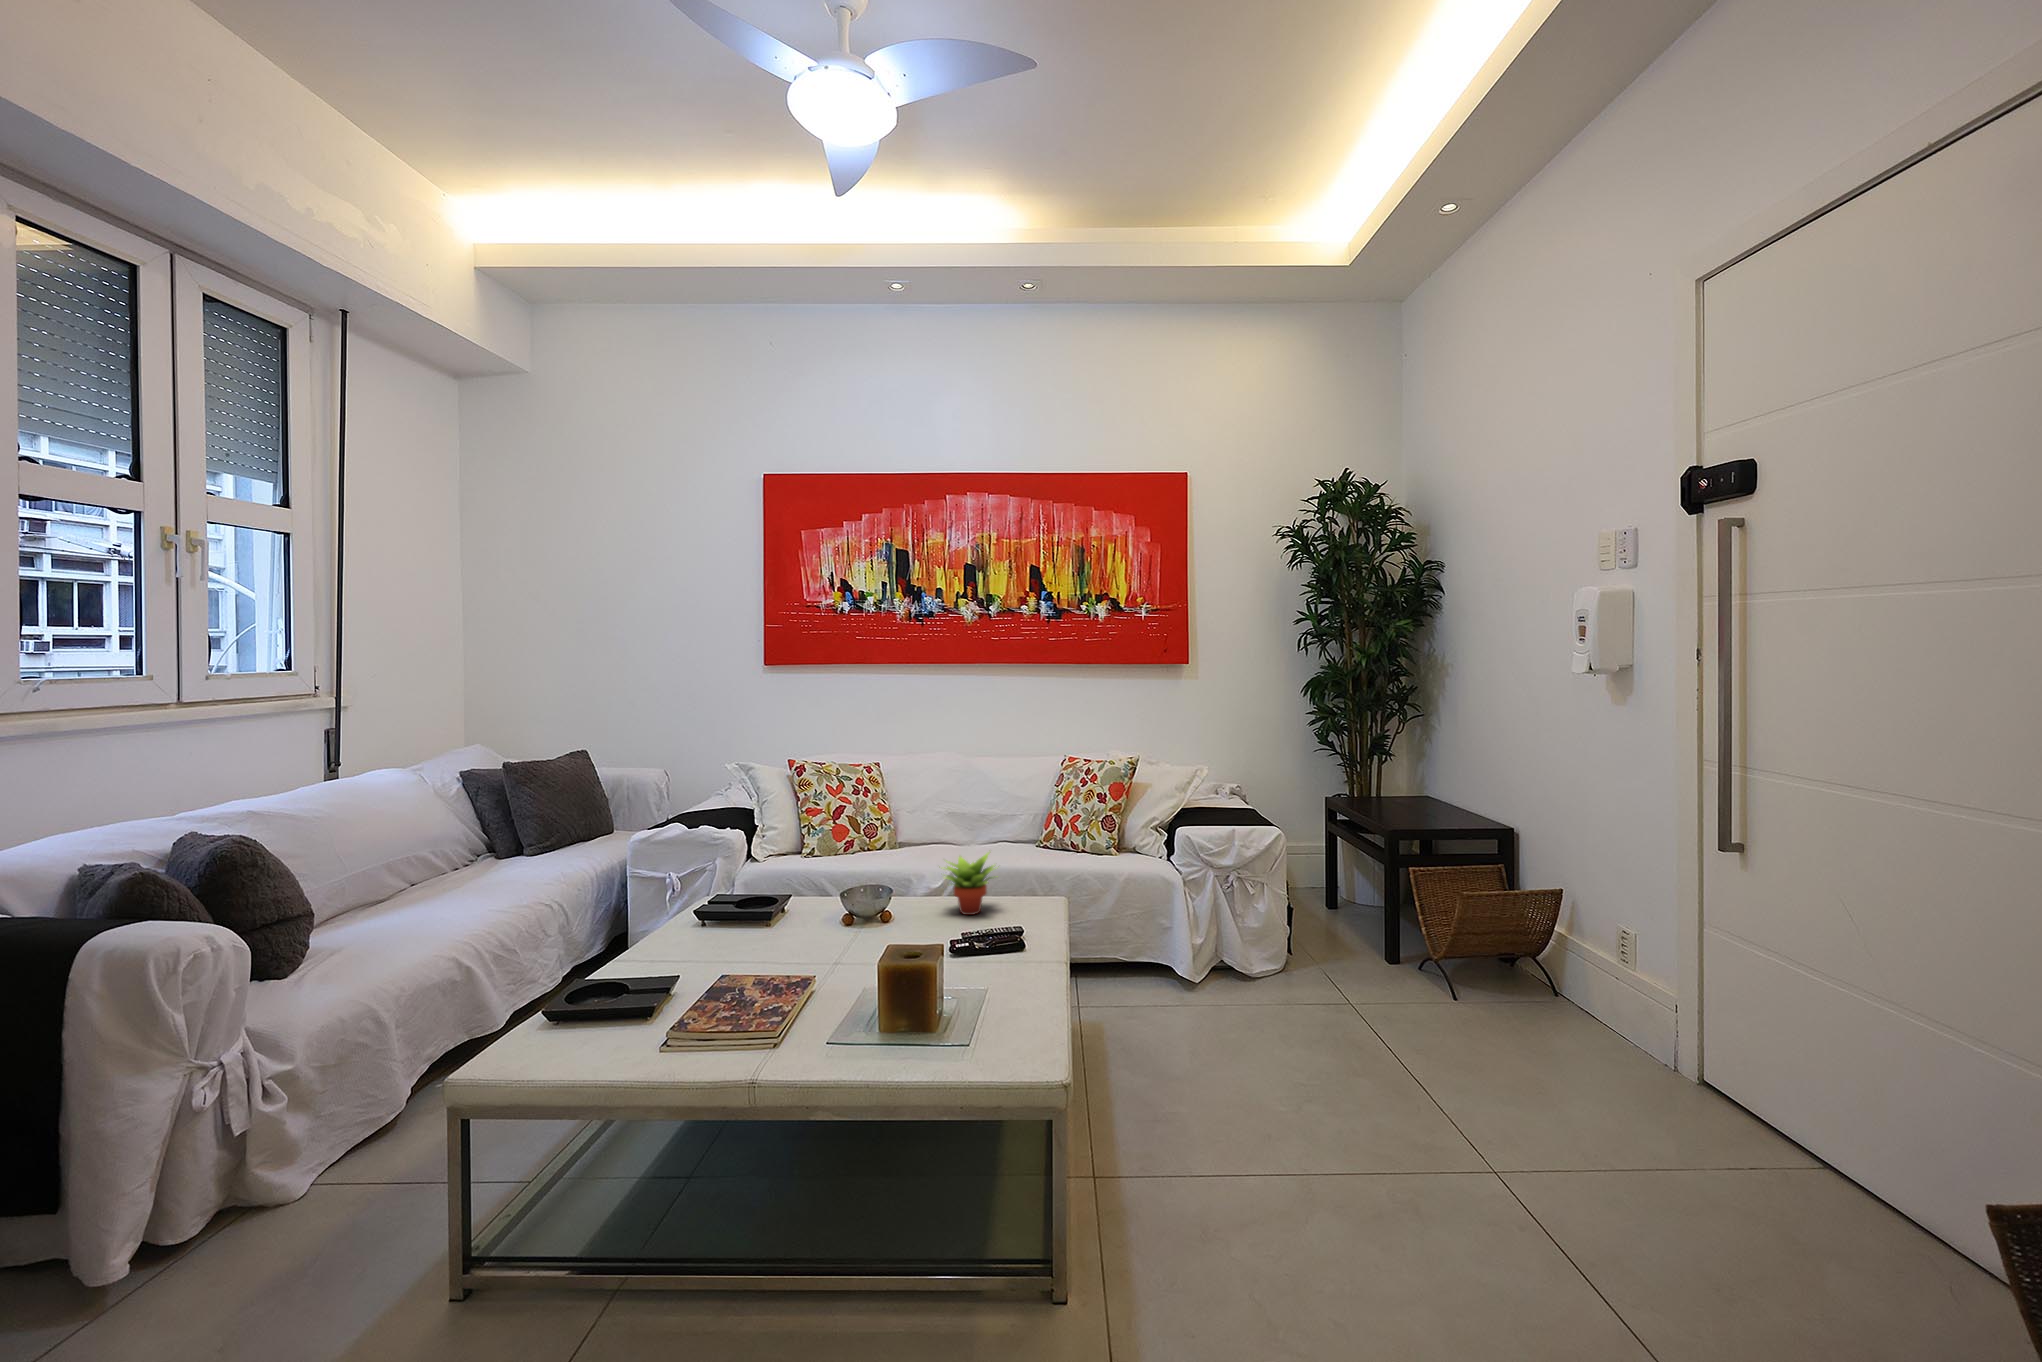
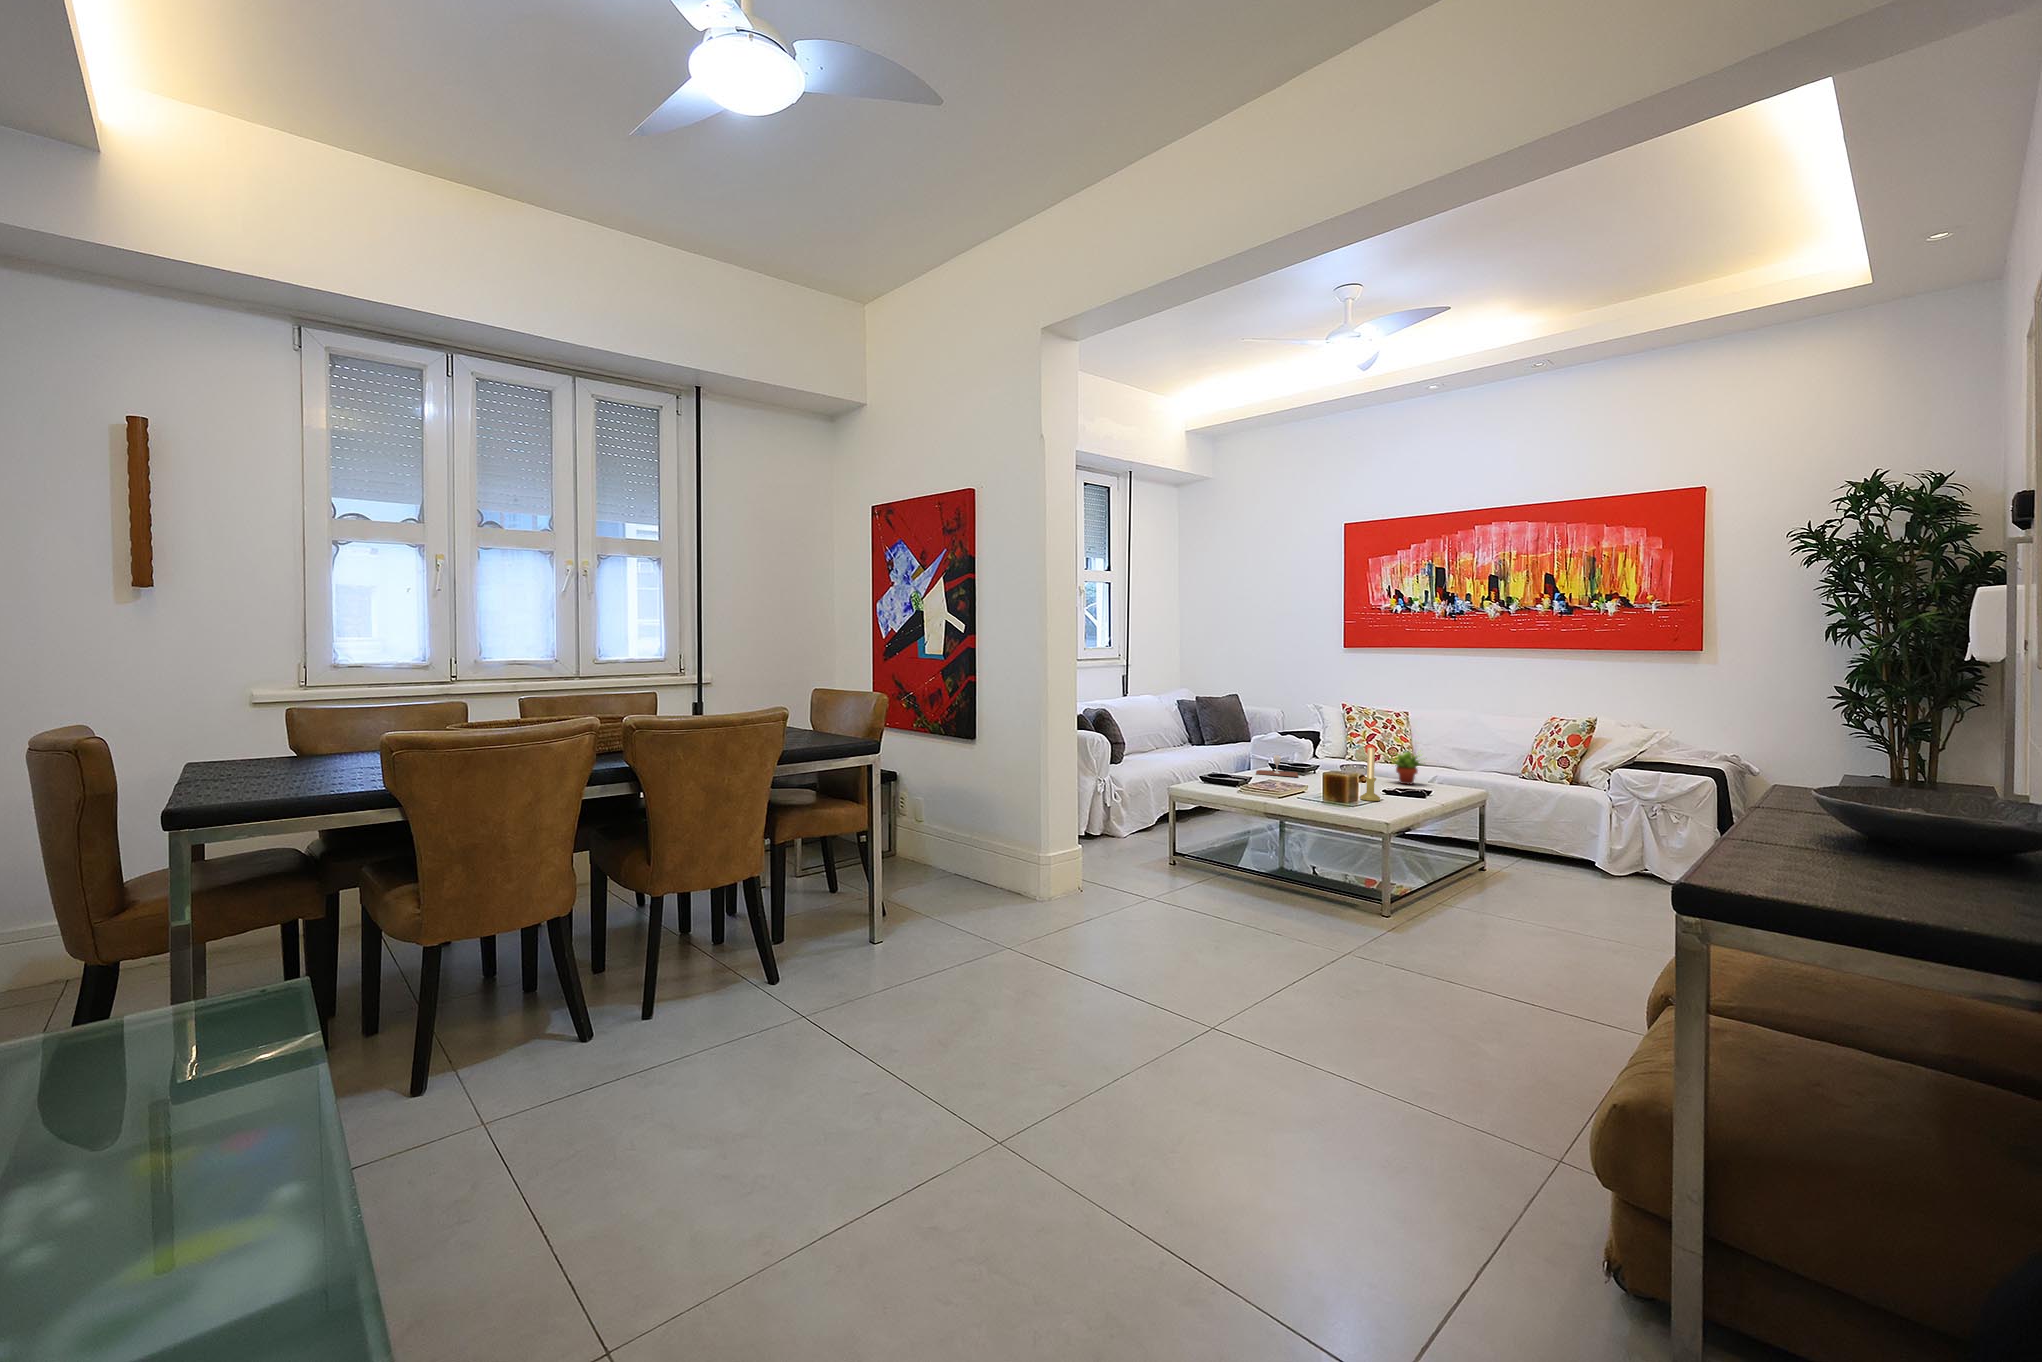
candle holder: none [990,897,1026,1010] -> present [1360,748,1380,801]
wine glass: none [710,907,809,962] -> present [1256,755,1298,777]

